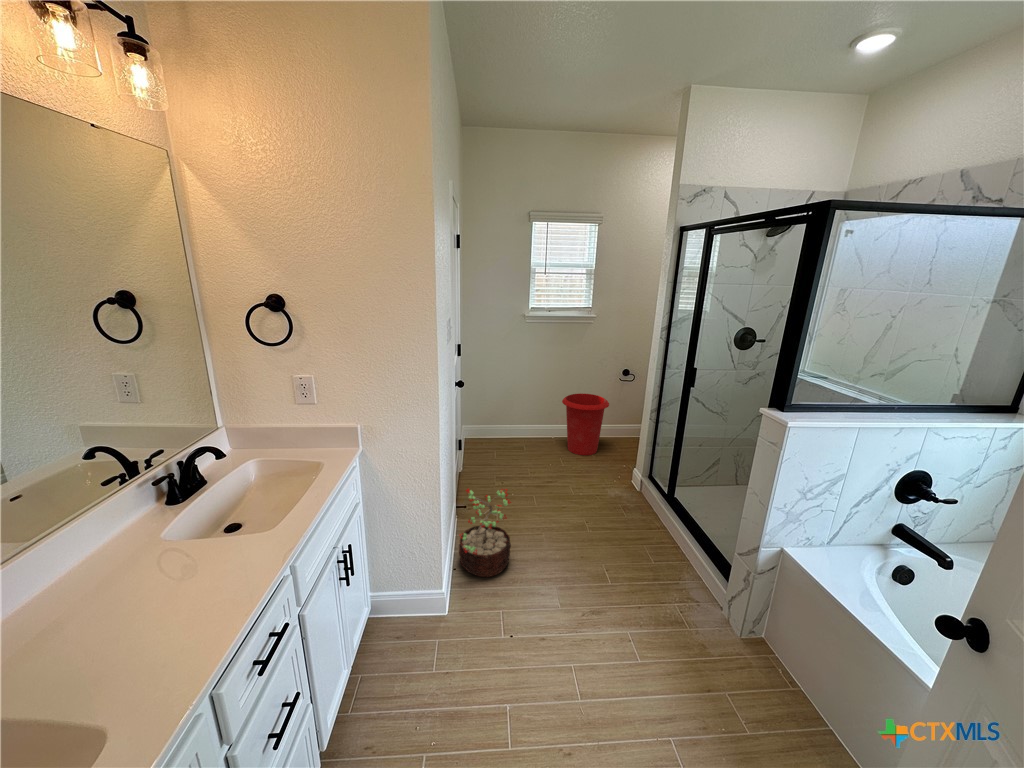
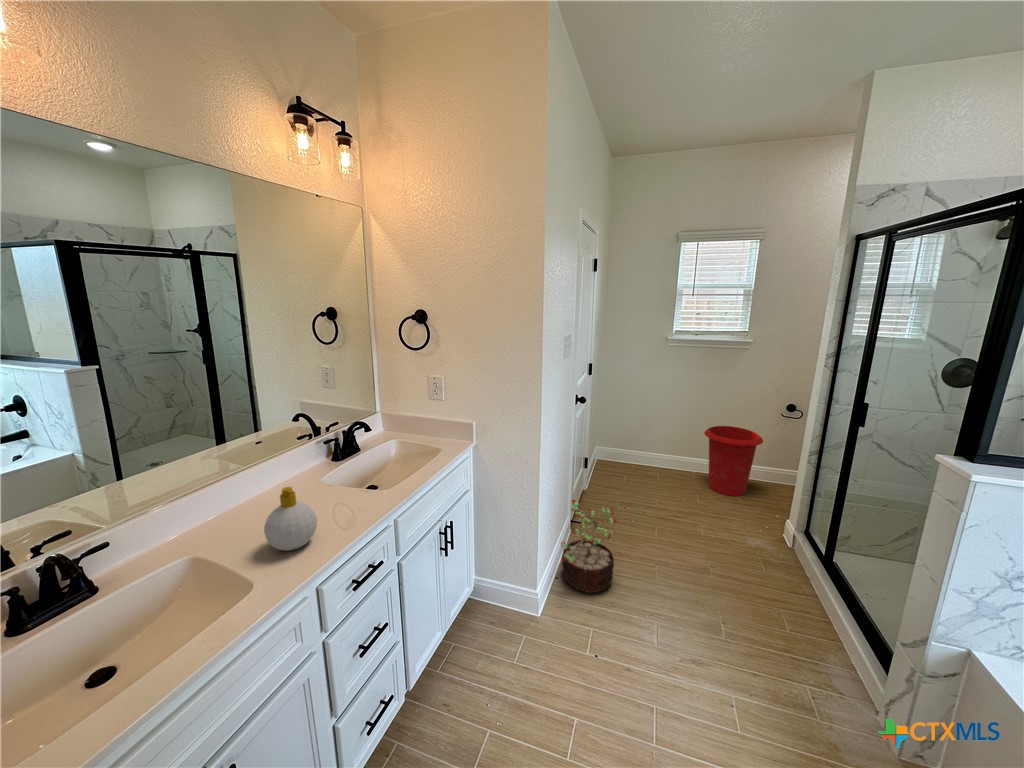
soap bottle: none [109,567,197,661] -> present [264,487,317,551]

